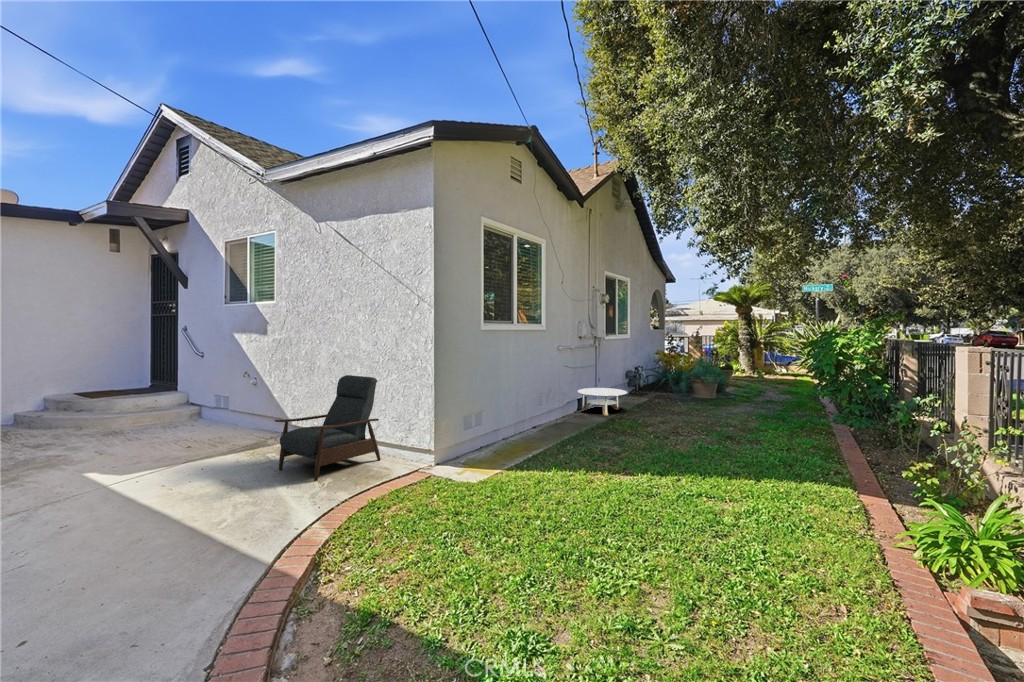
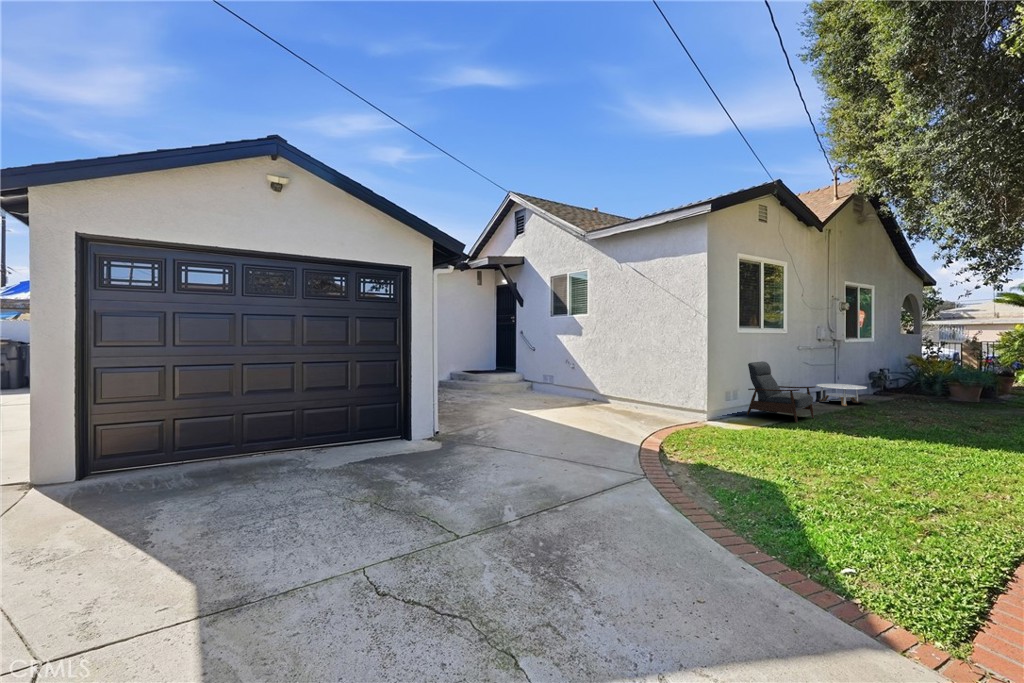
chair: present [275,375,380,481] -> present [747,361,816,422]

